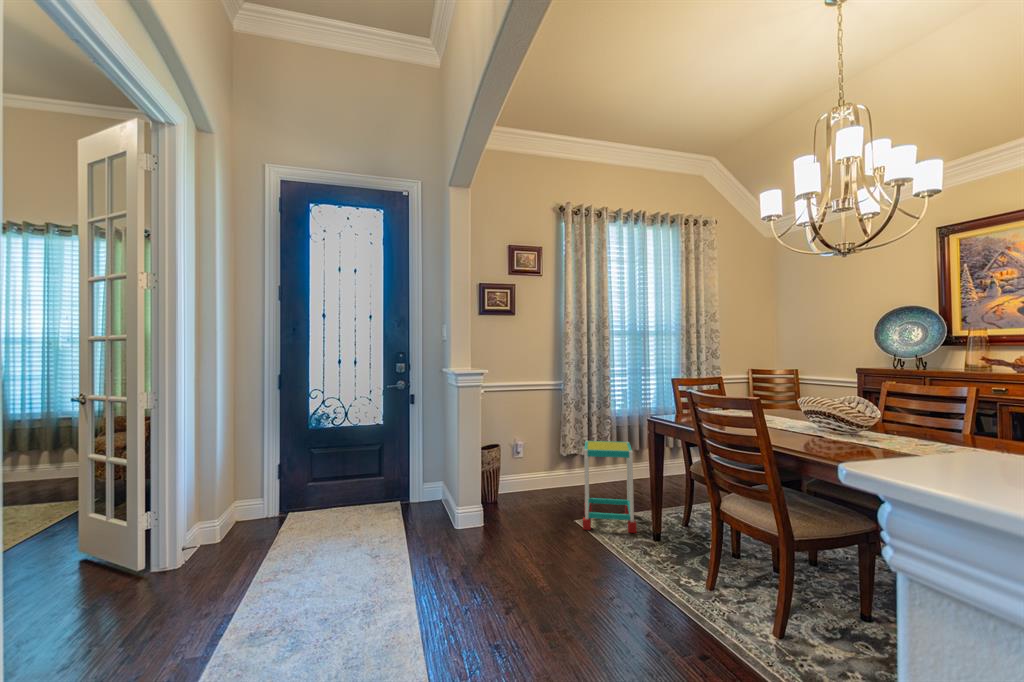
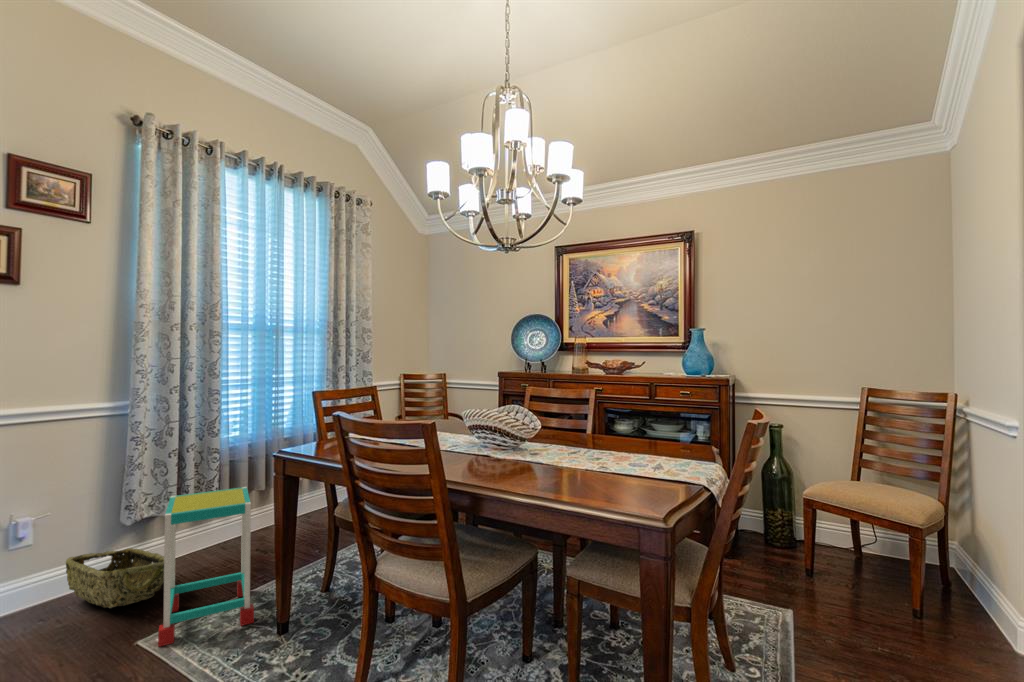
woven basket: none [535,469,586,503] -> present [66,548,164,608]

